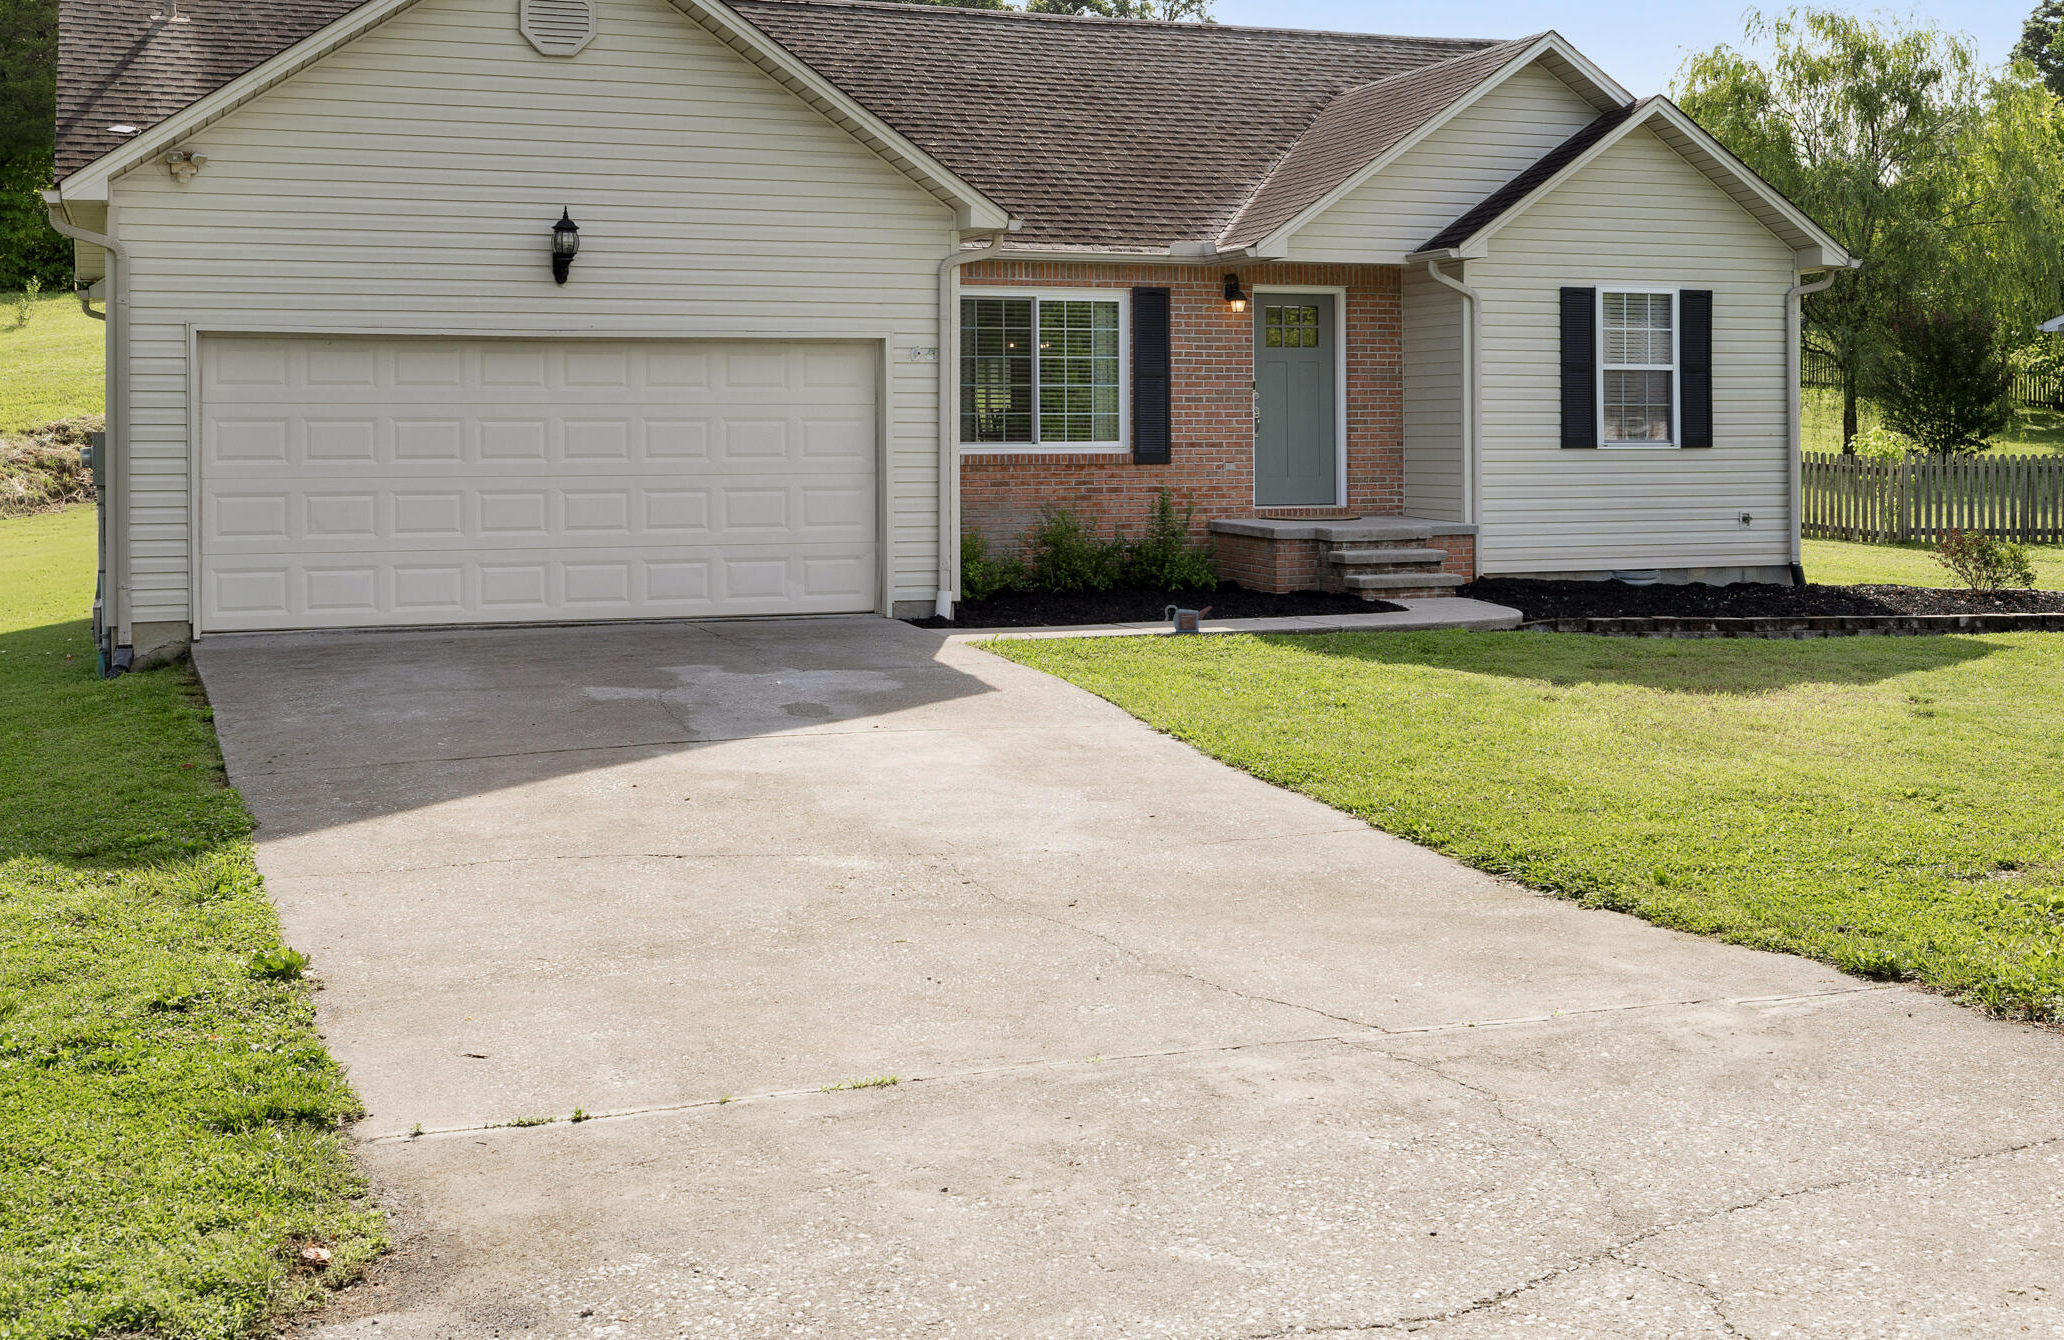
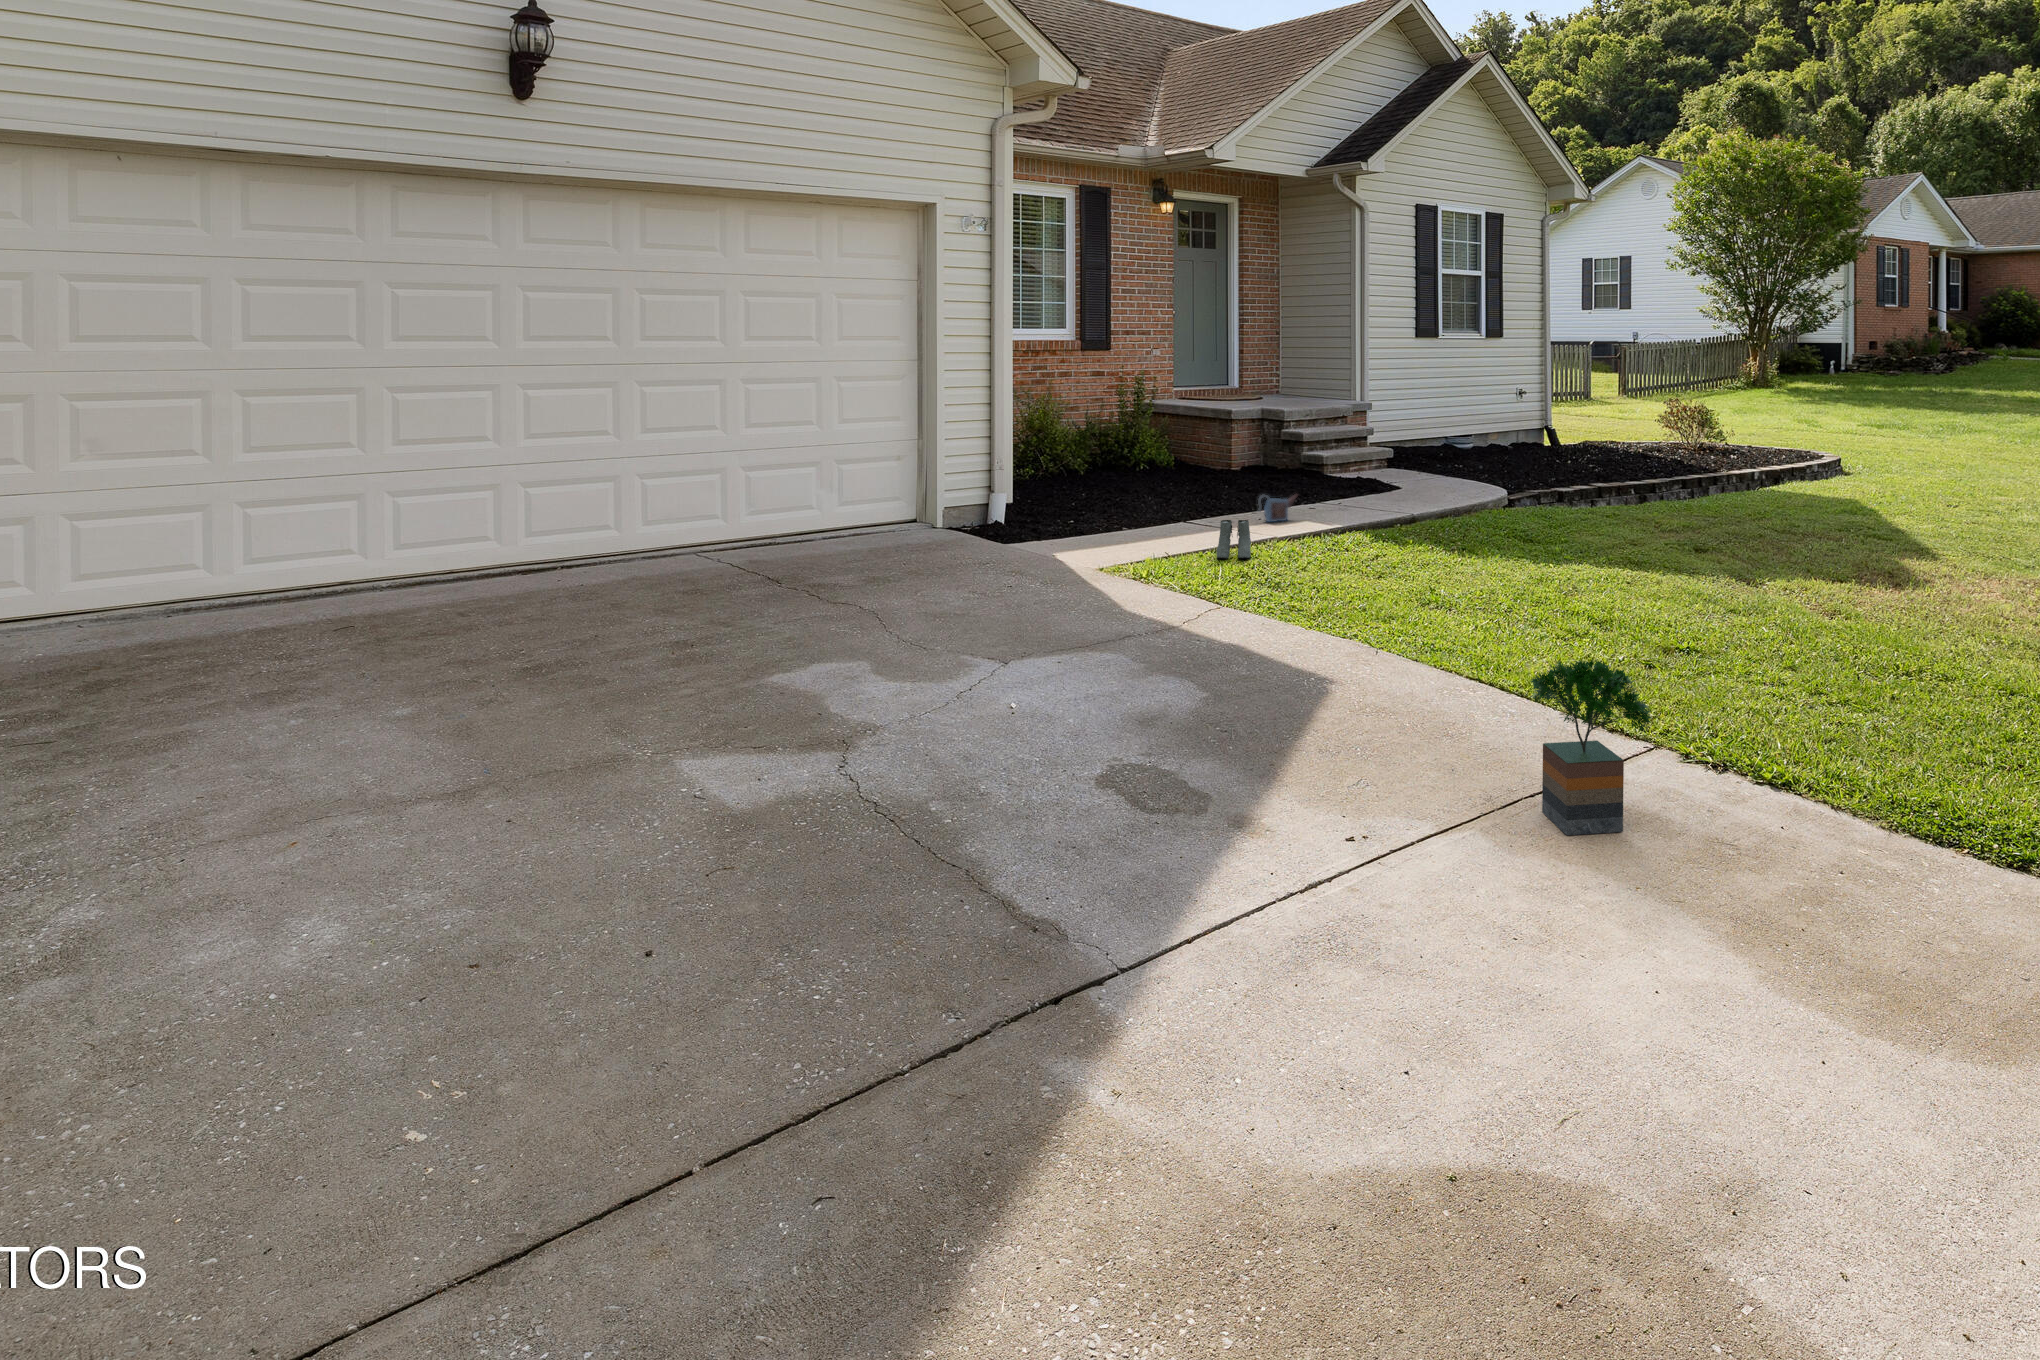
boots: none [1042,619,1081,653] -> present [1217,520,1251,559]
potted tree: none [807,669,874,779] -> present [1530,659,1652,835]

